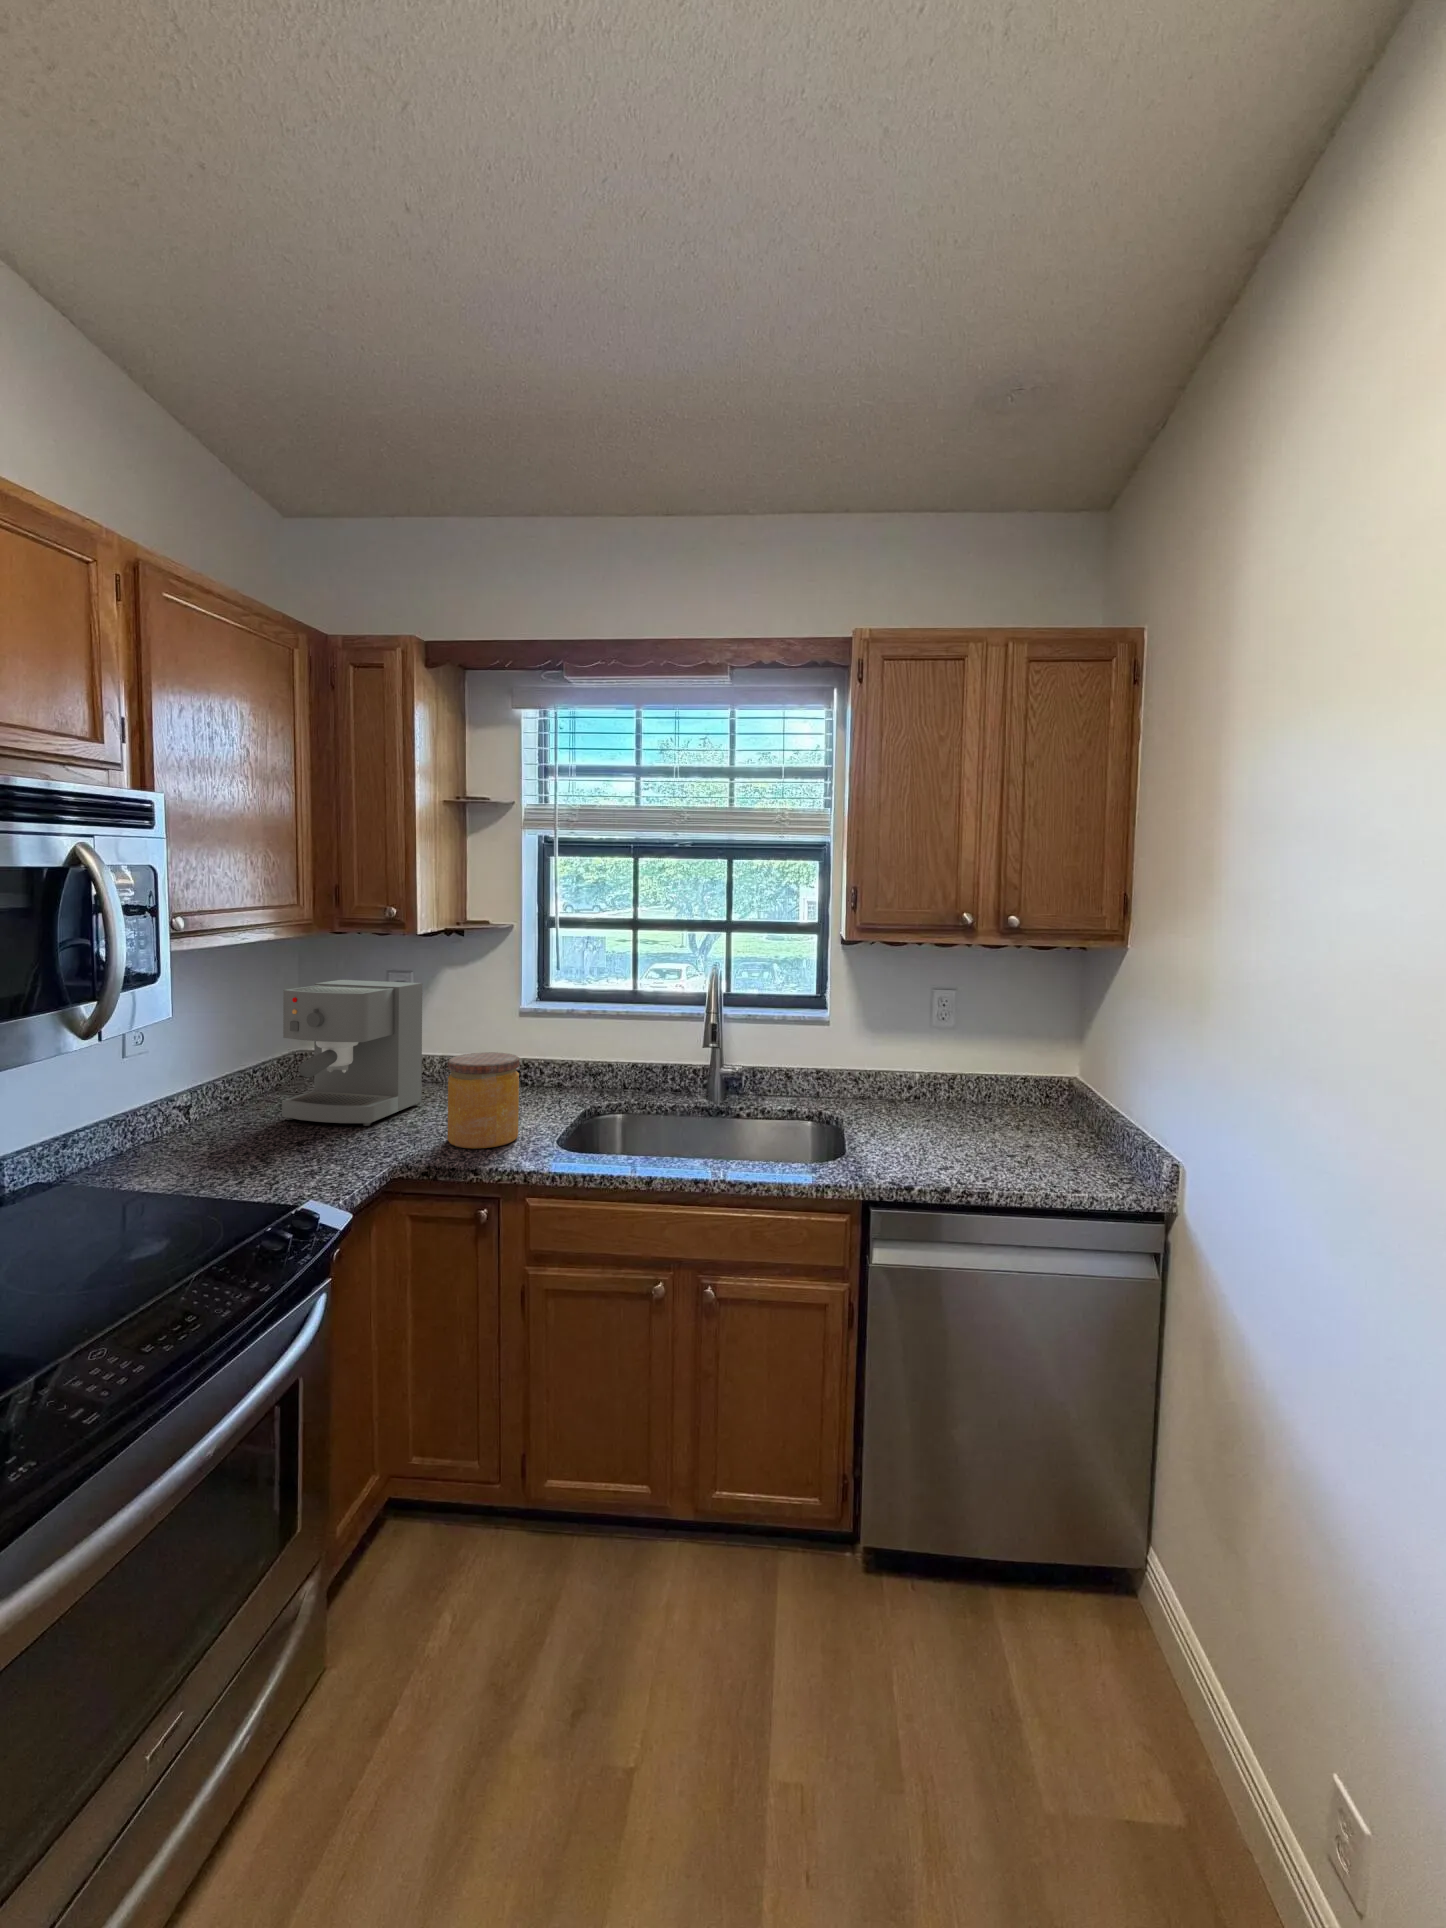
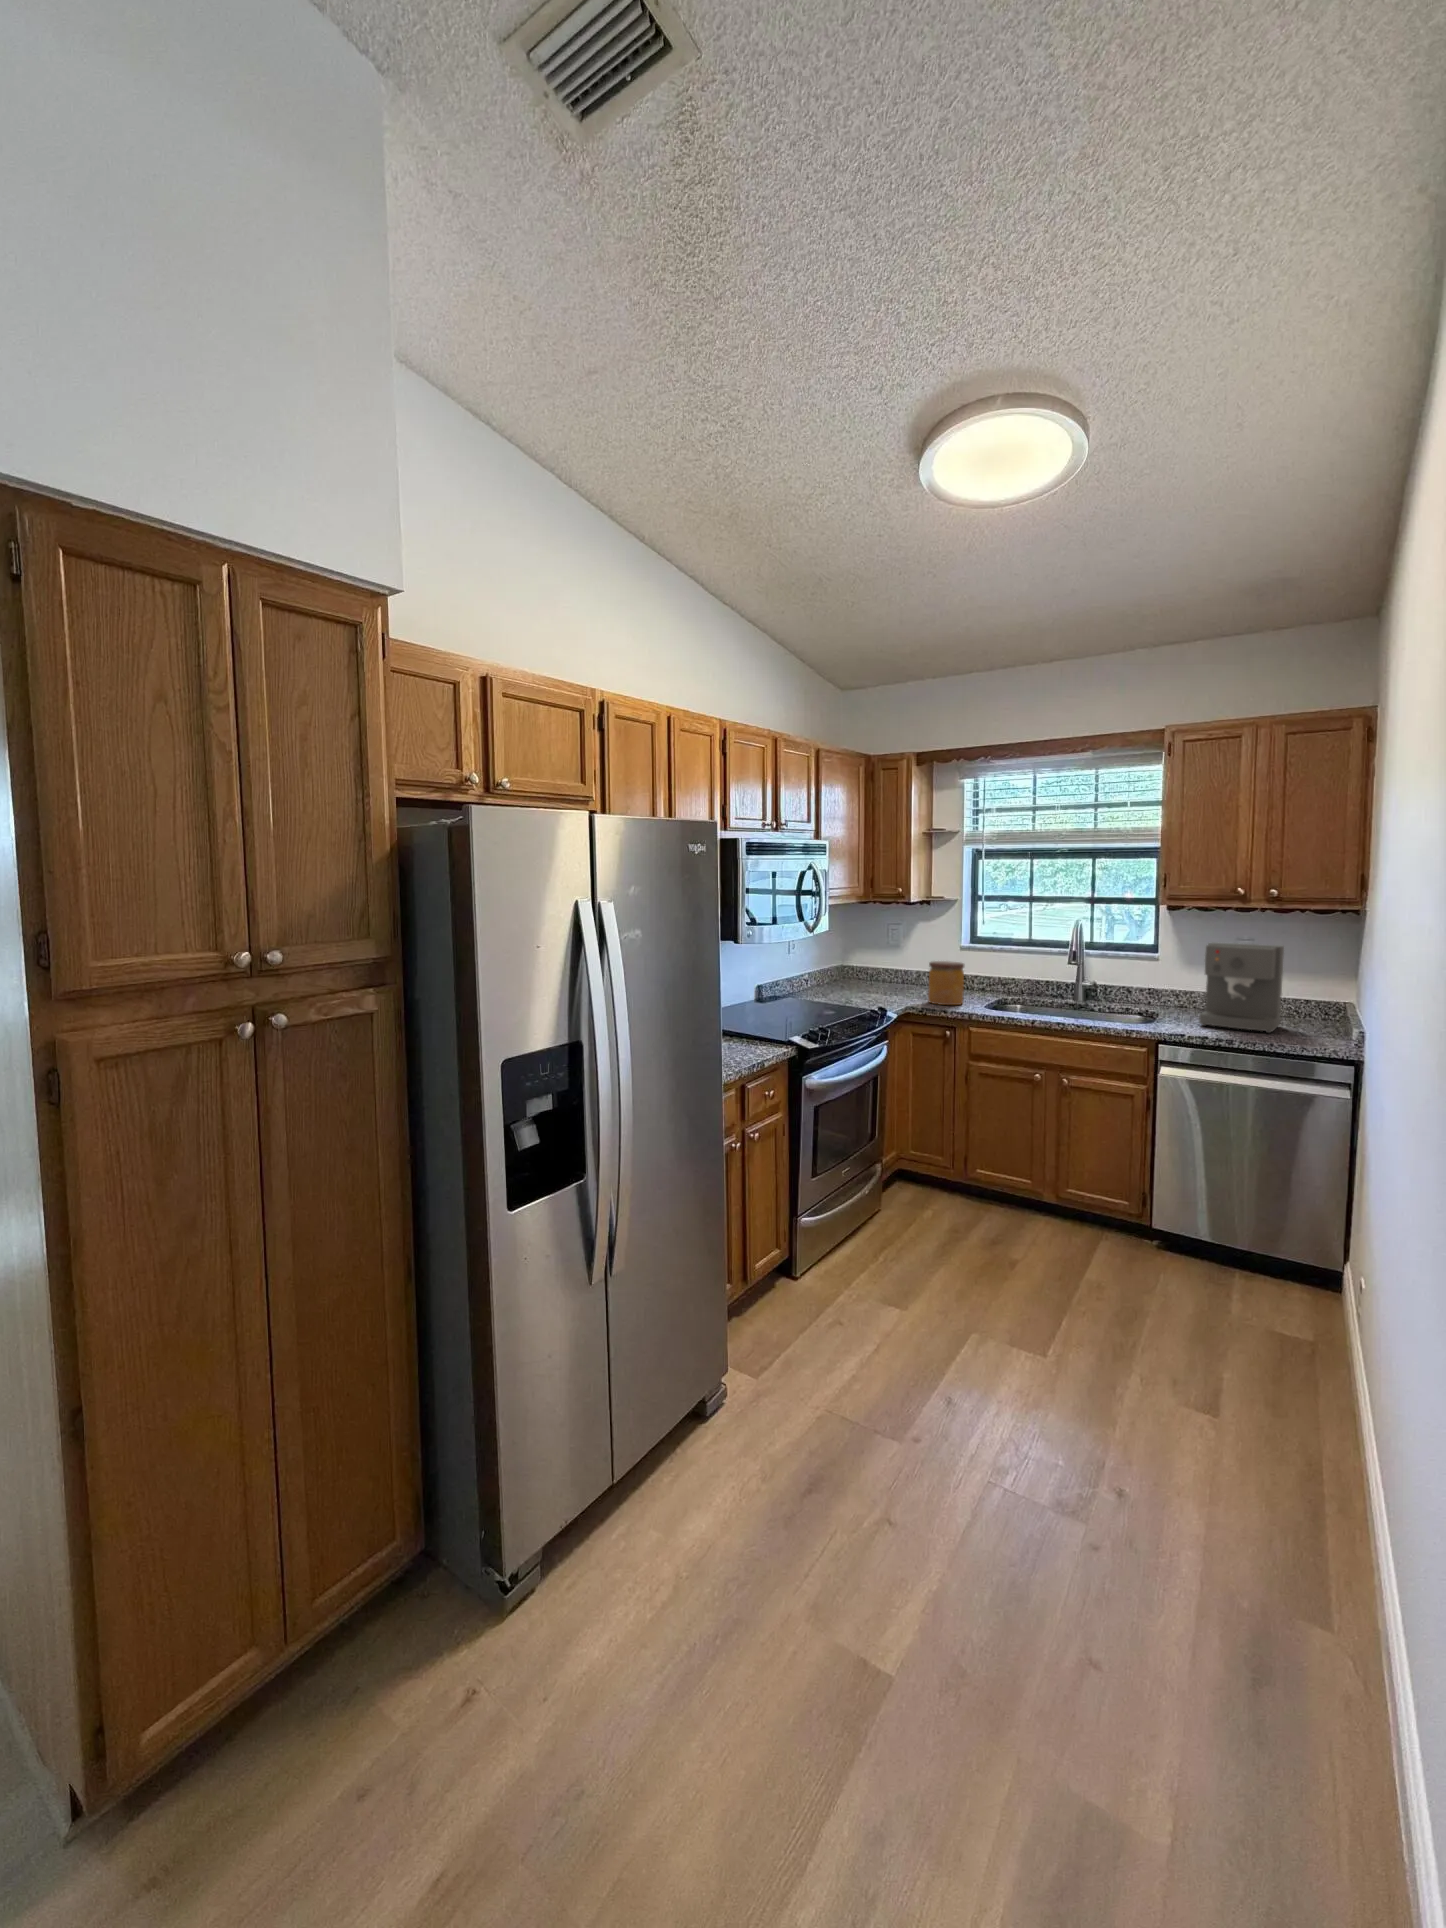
coffee maker: present [282,980,422,1126] -> present [1199,942,1284,1033]

